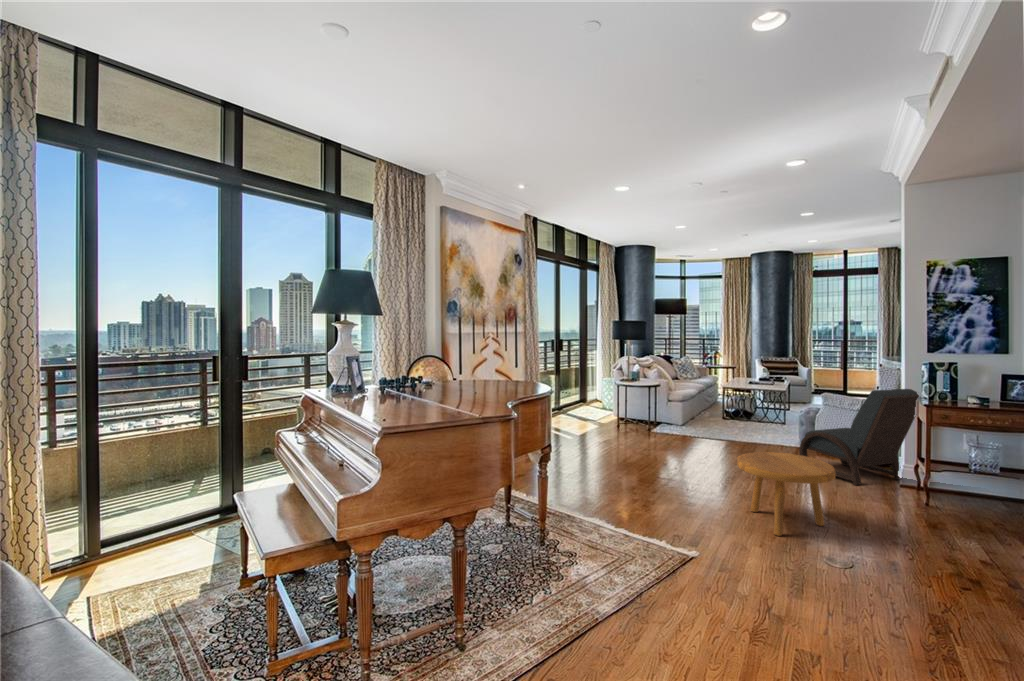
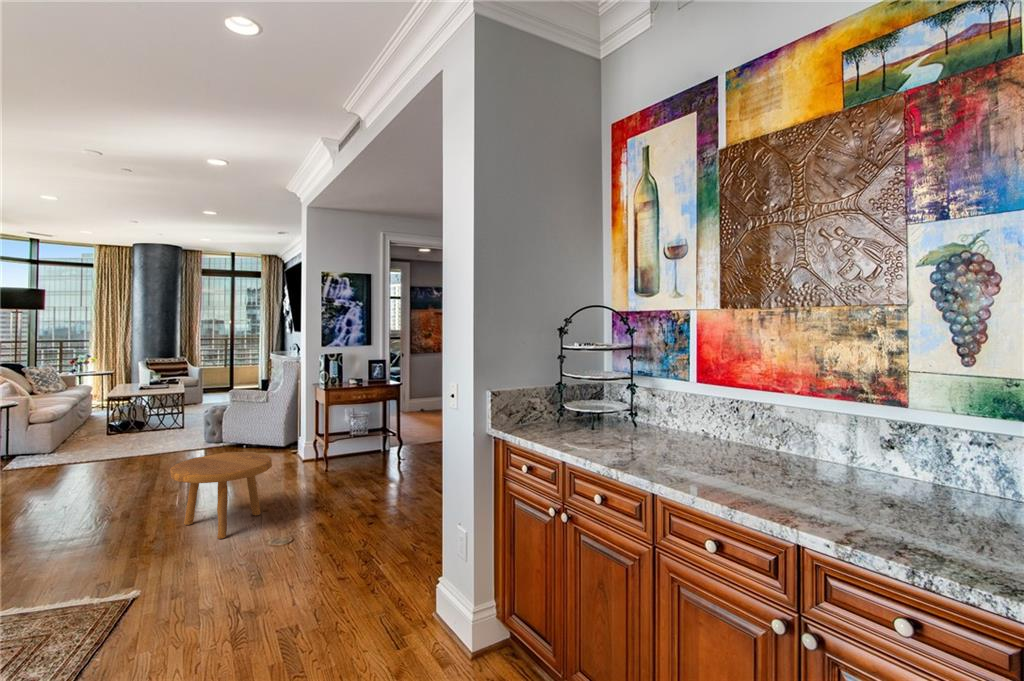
lounge chair: present [799,389,919,485] -> none [217,378,321,471]

